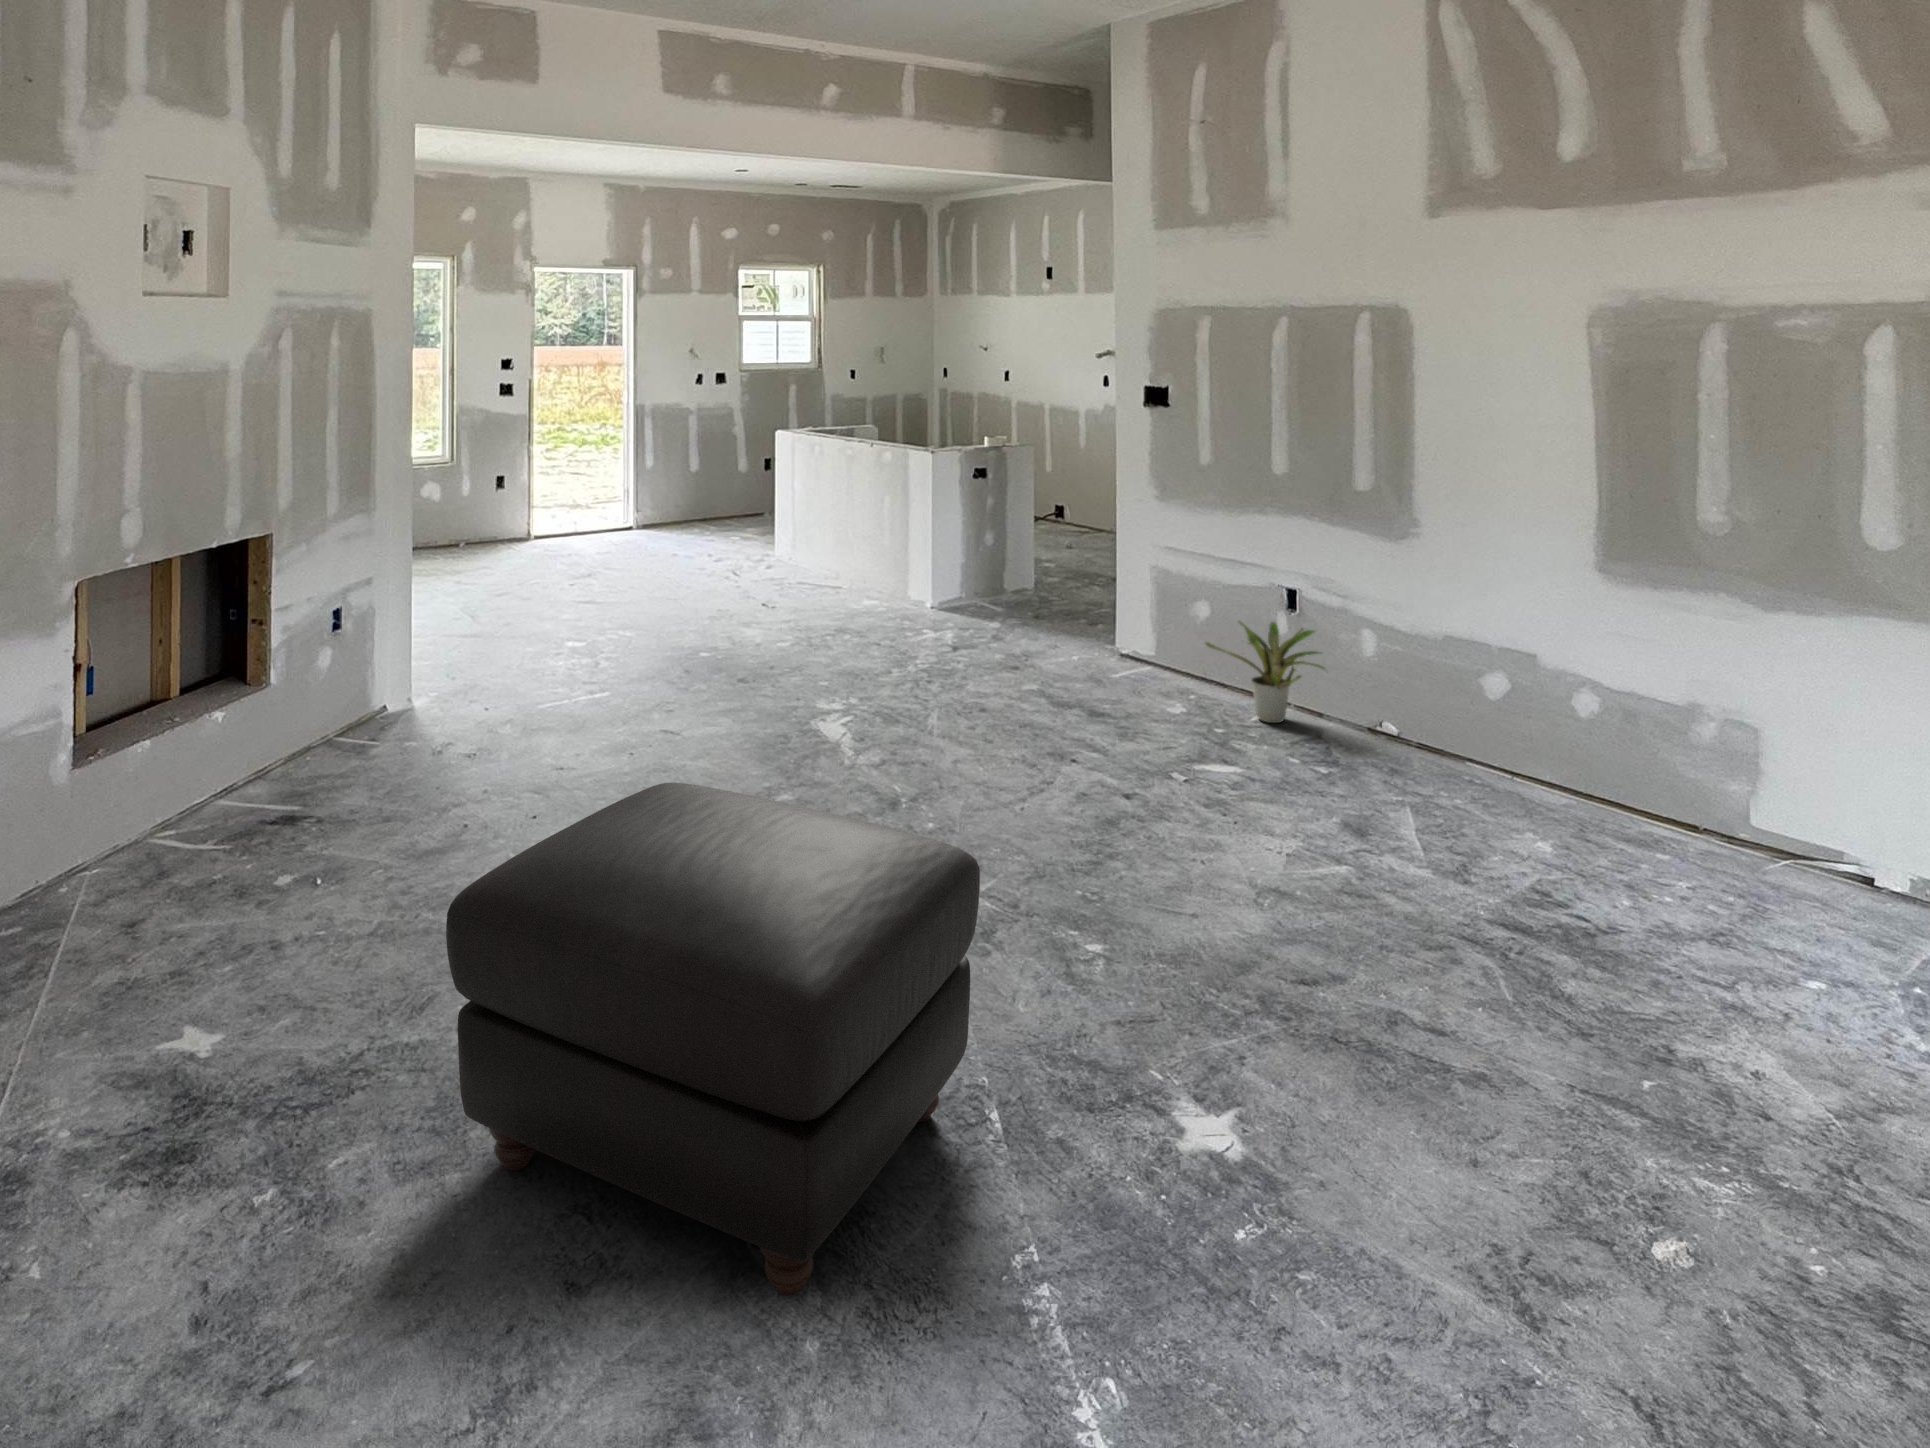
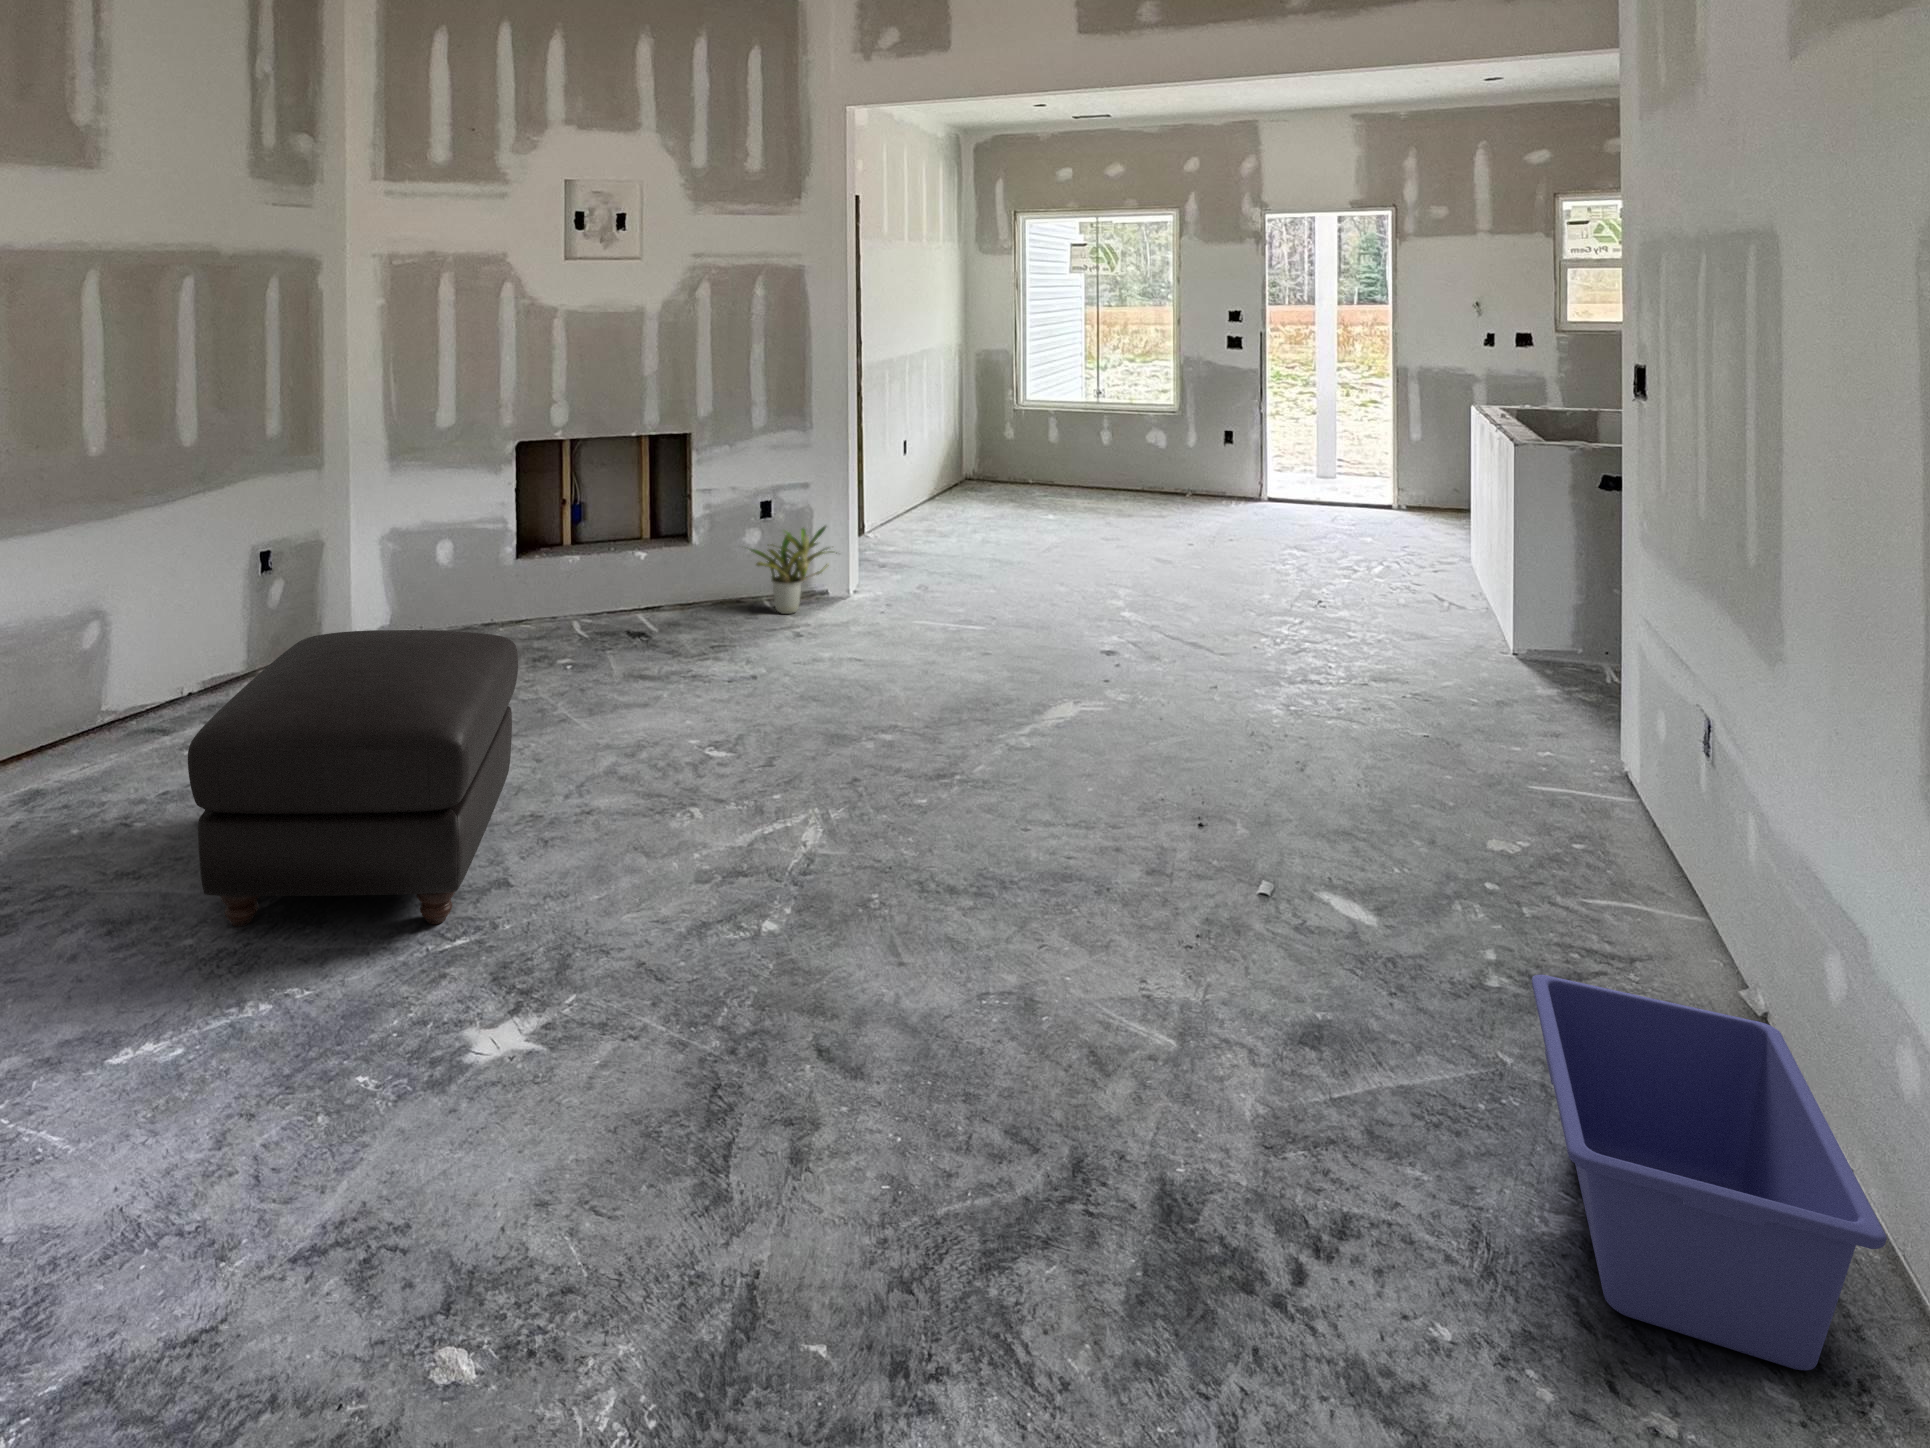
potted plant: present [1206,621,1324,723] -> present [749,526,833,614]
storage bin: none [1422,691,1655,838] -> present [1532,975,1886,1370]

